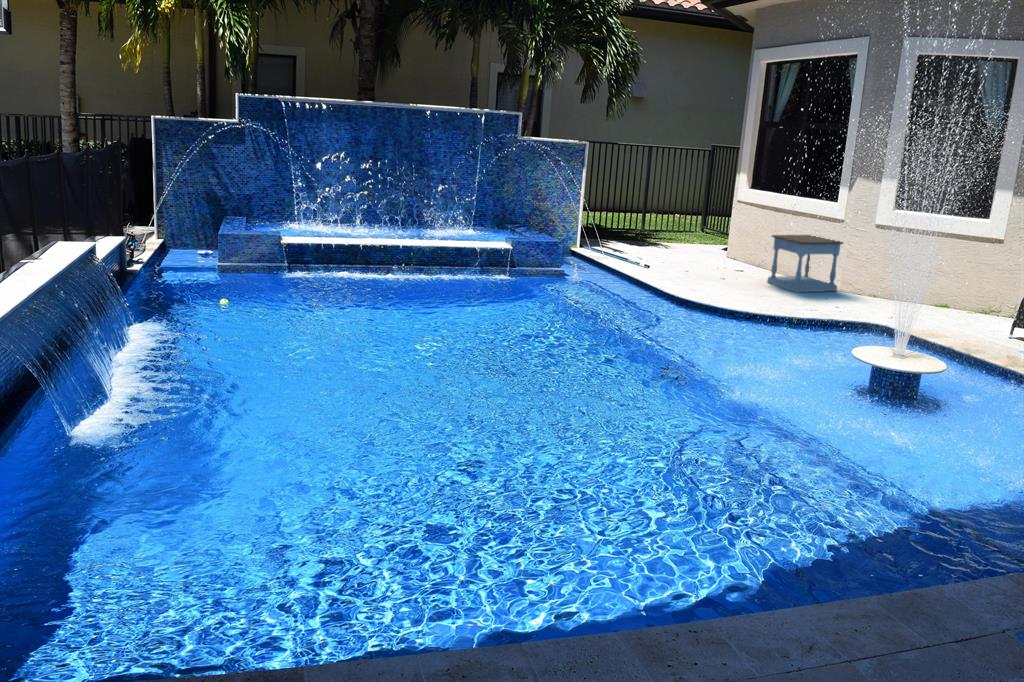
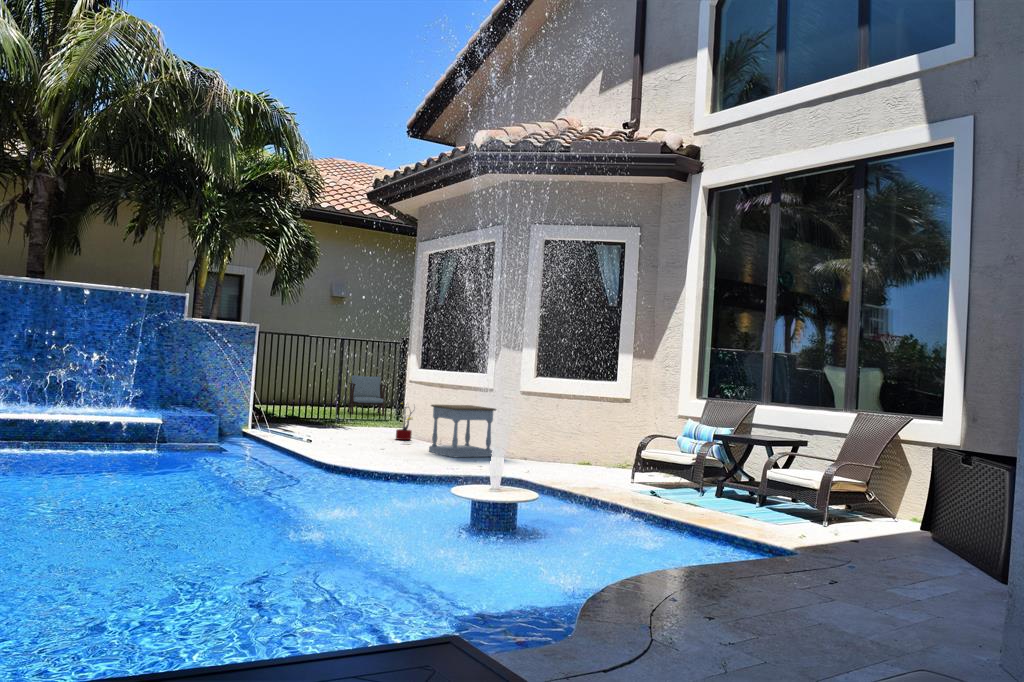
lounge chair: none [654,179,698,223] -> present [347,375,386,415]
decorative plant: none [726,224,748,265] -> present [396,407,412,440]

